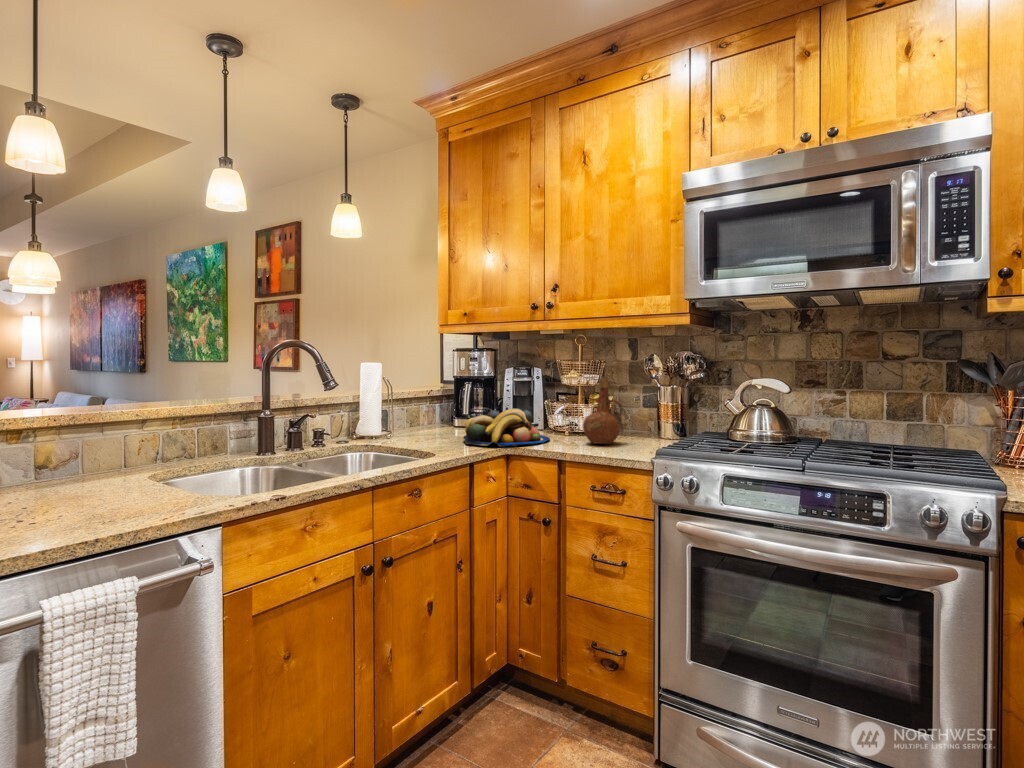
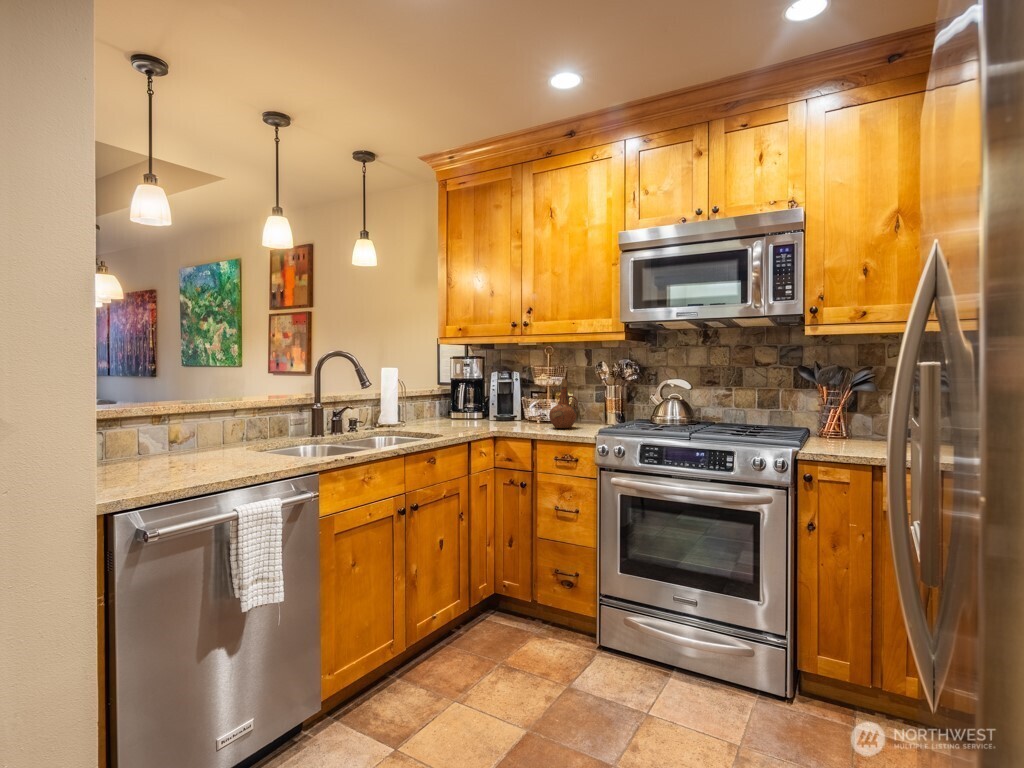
fruit bowl: present [463,408,550,446] -> none [460,403,525,430]

